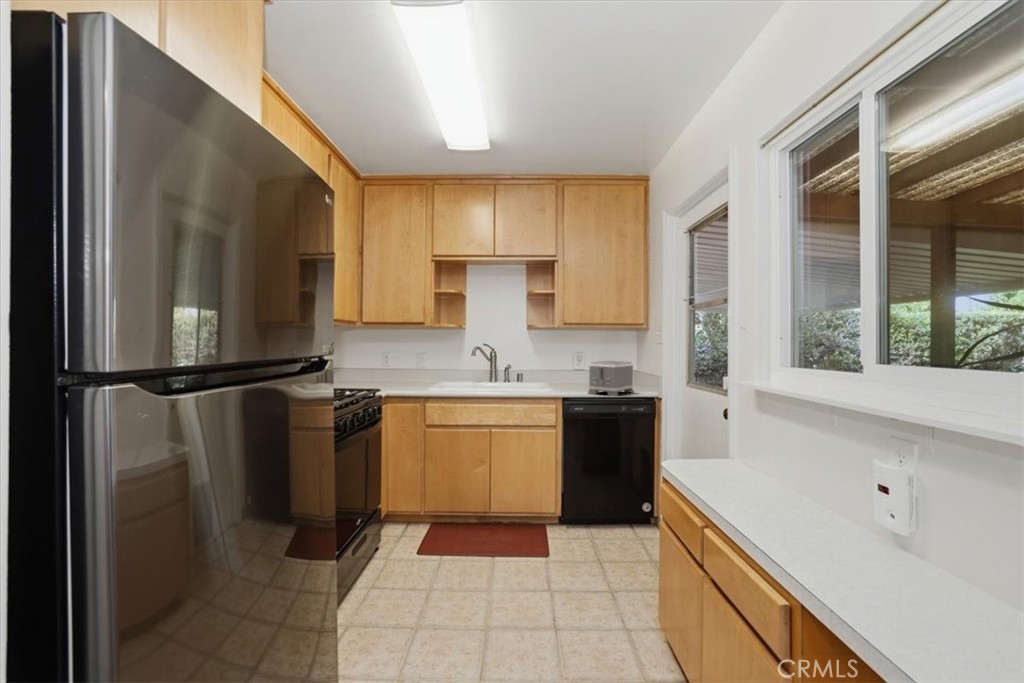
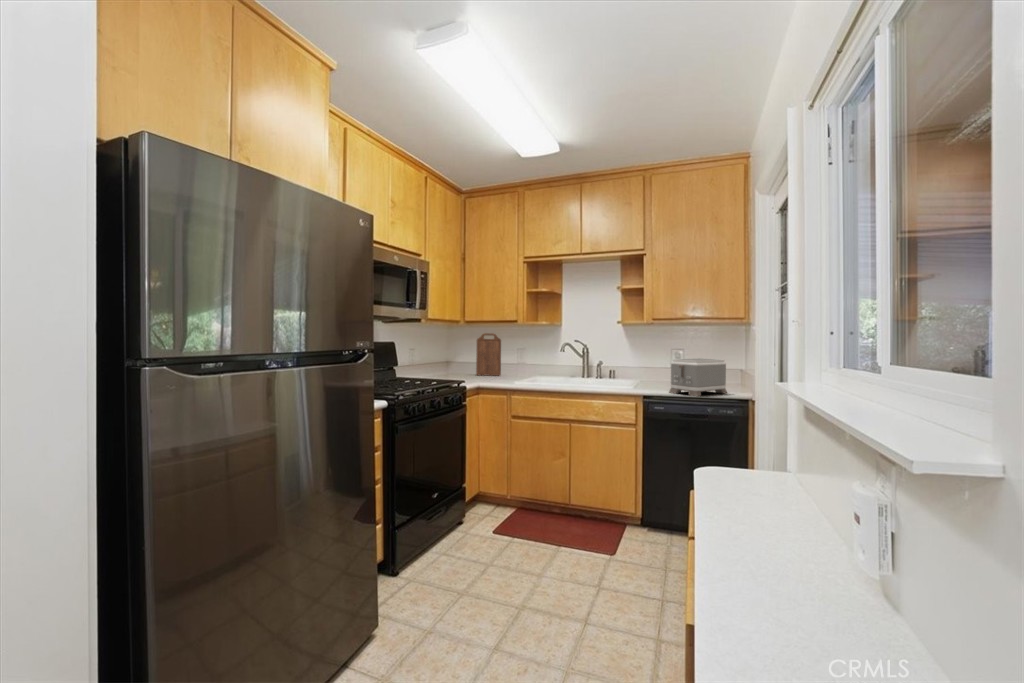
cutting board: none [373,336,402,383] -> present [476,333,501,376]

